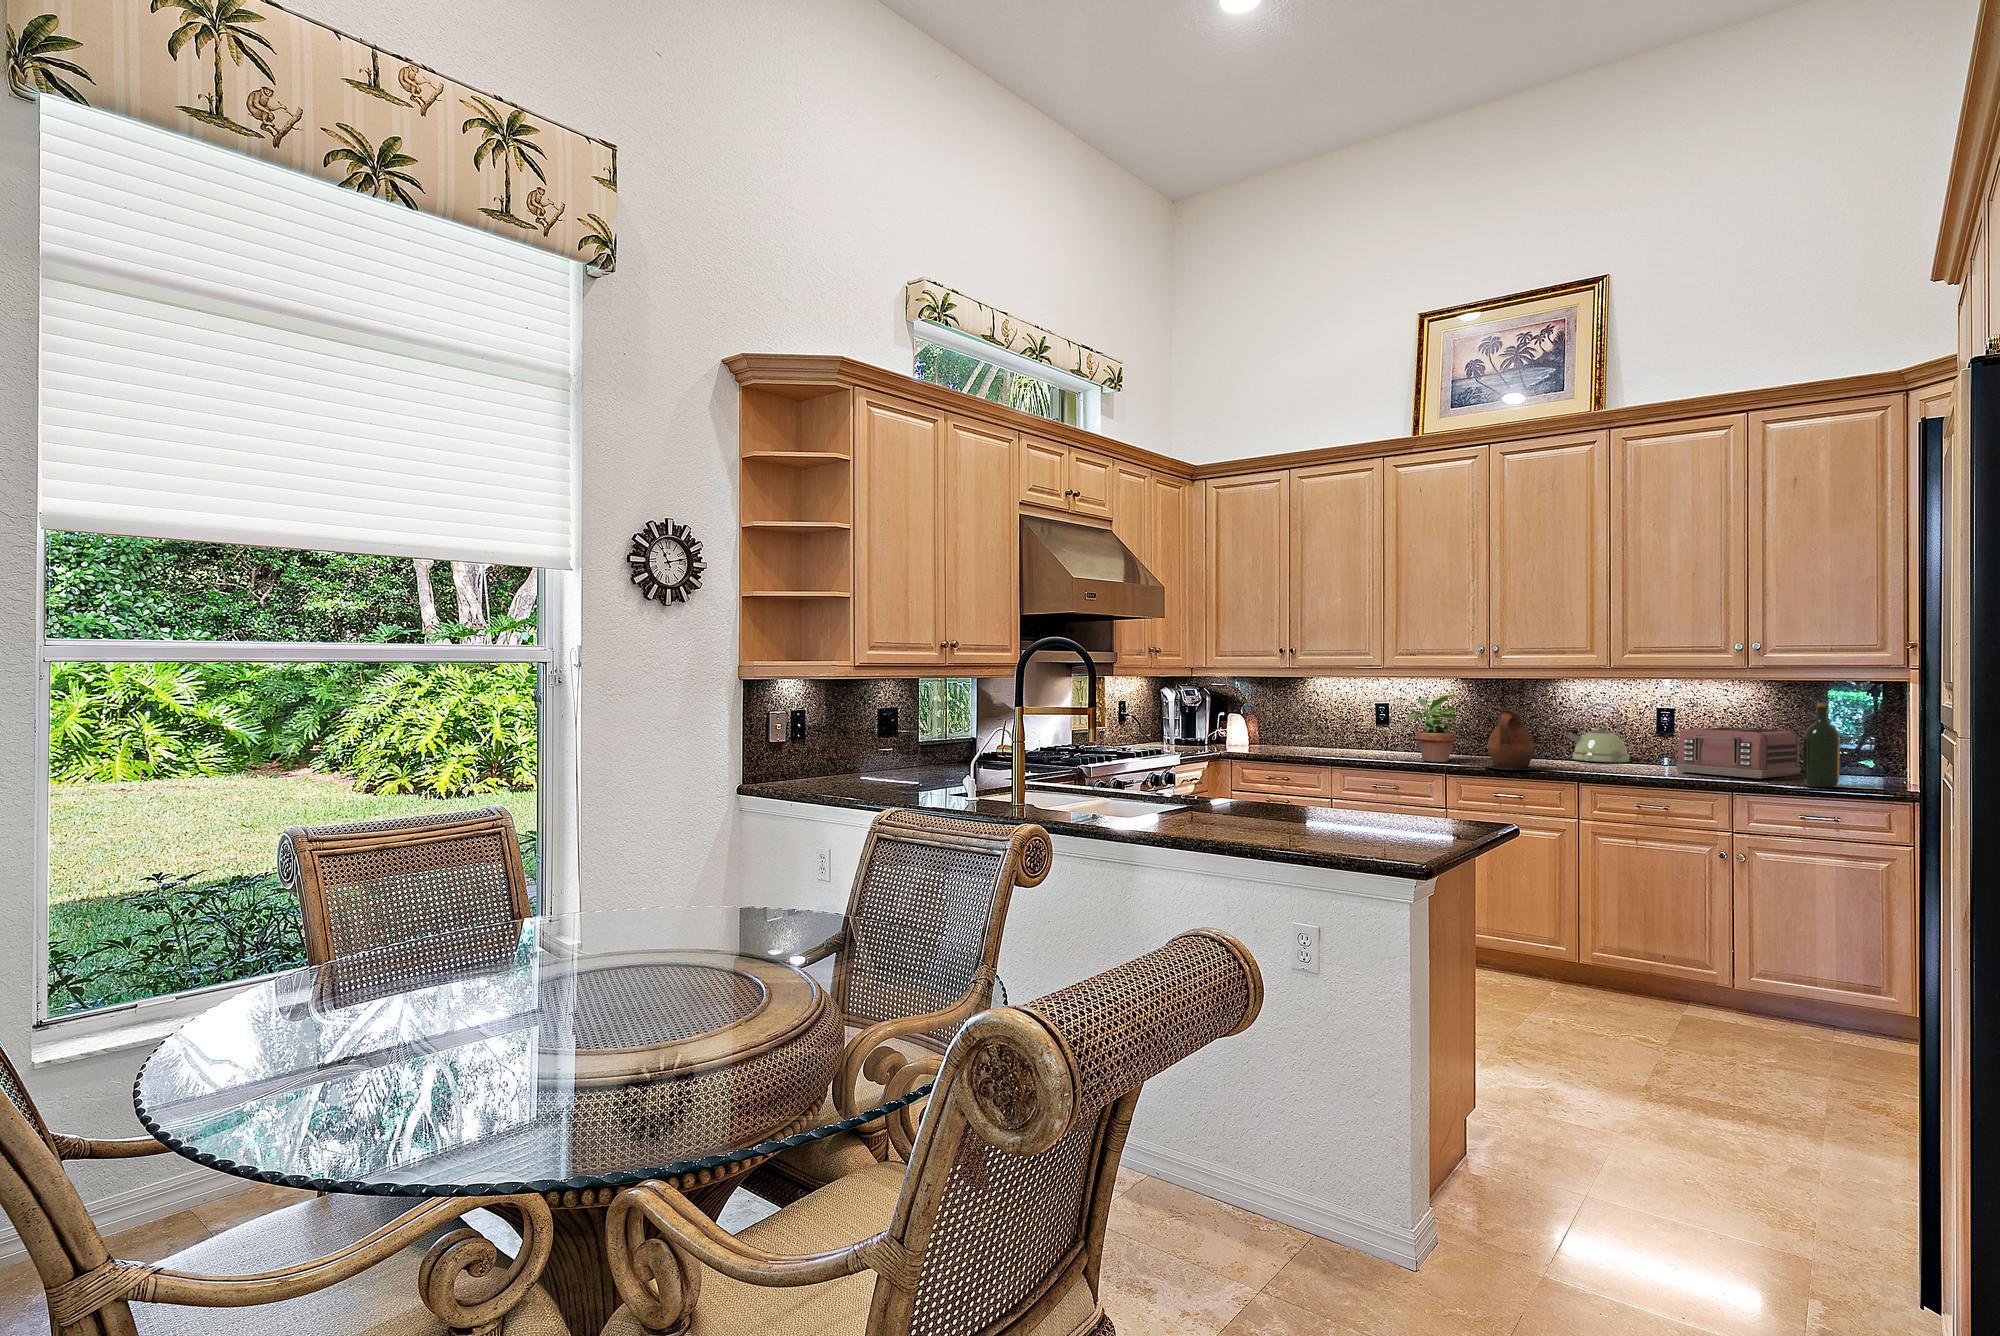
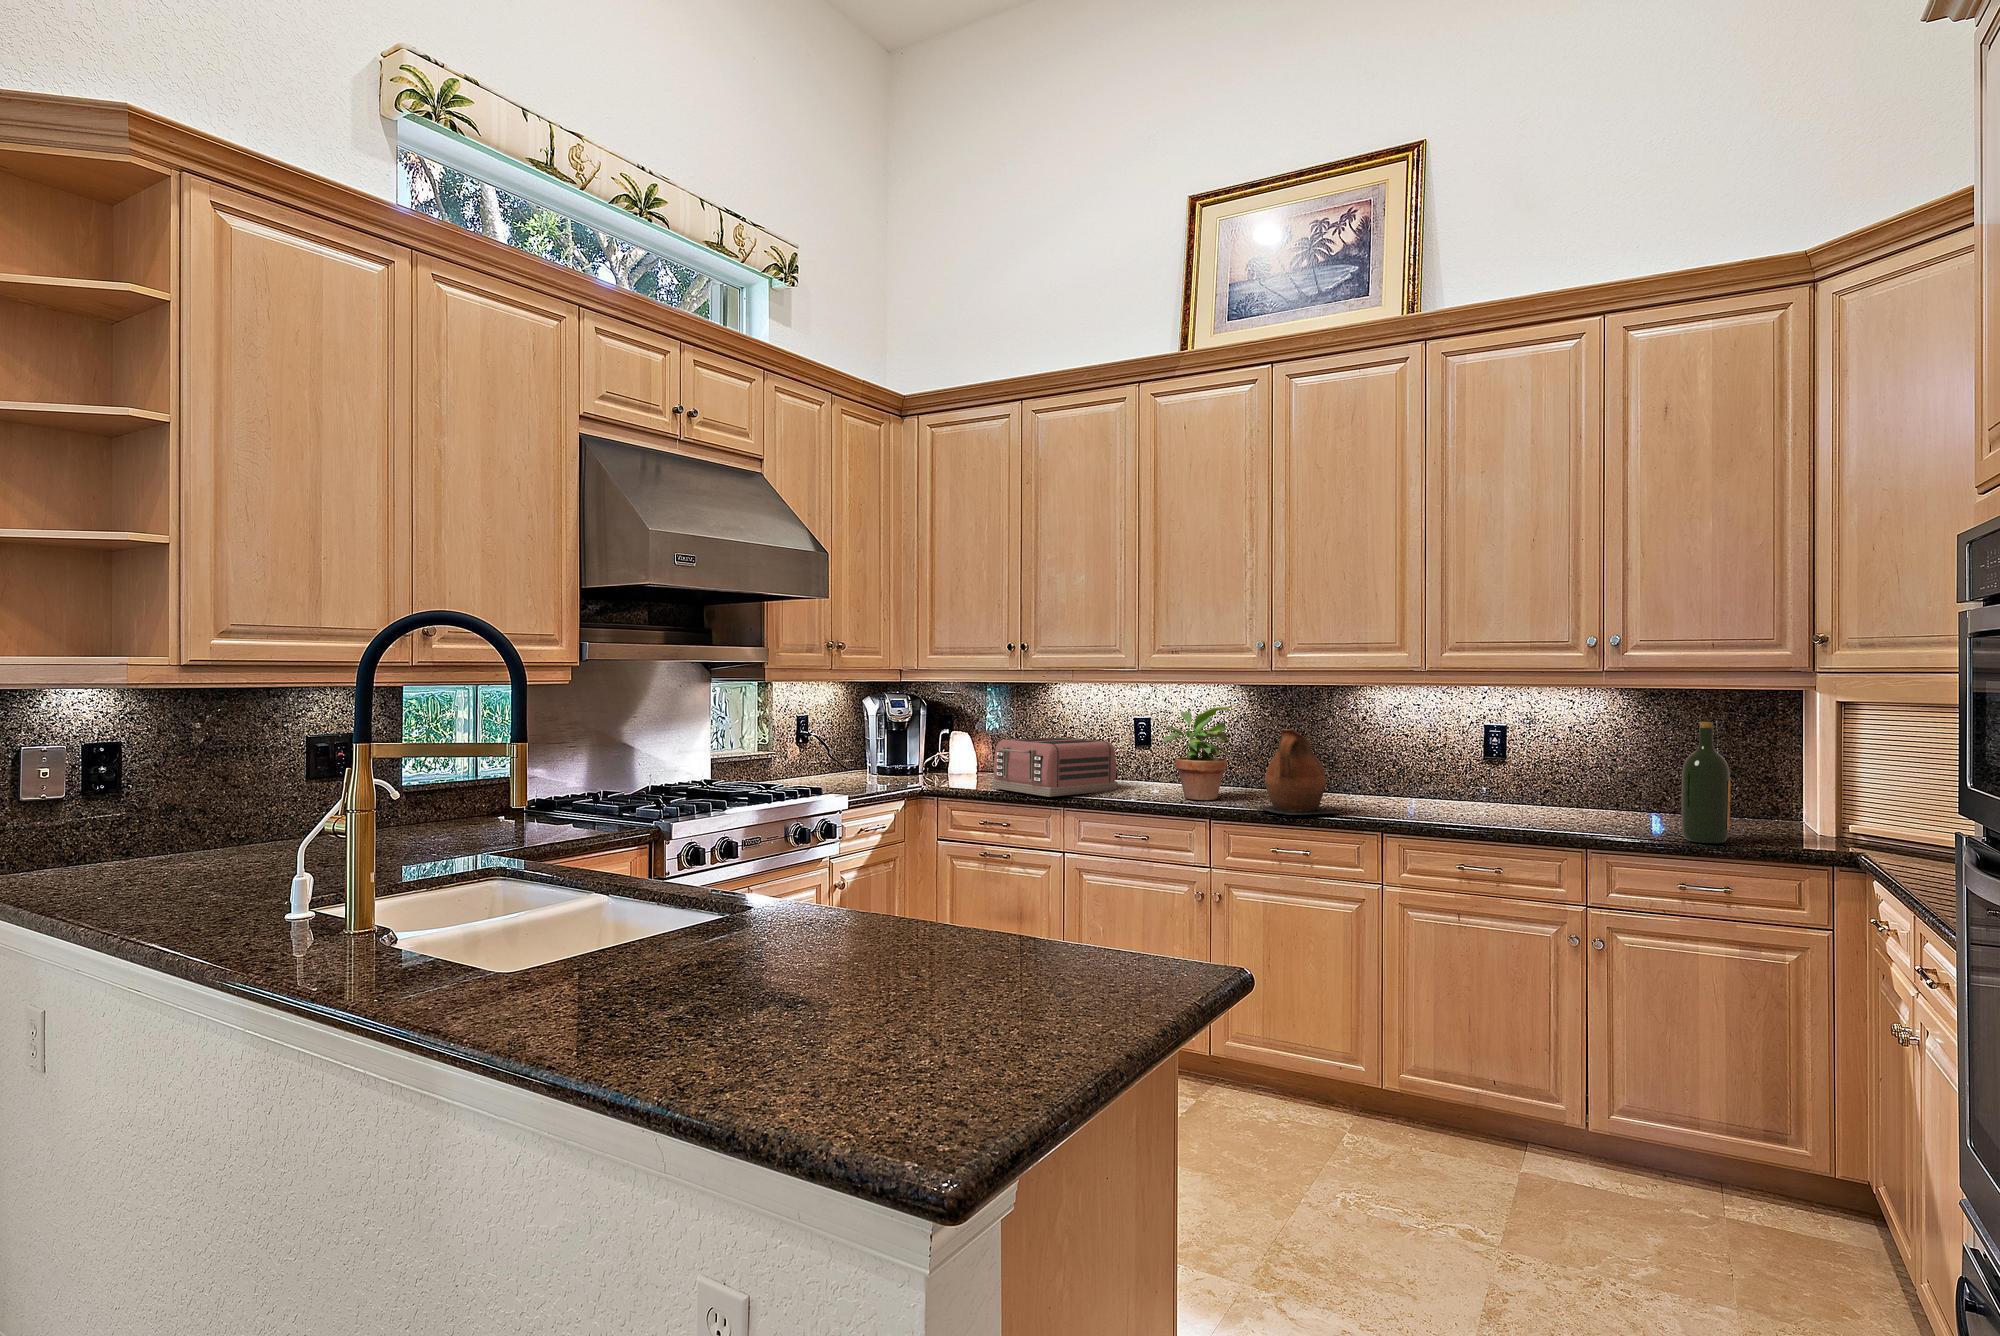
kettle: present [1565,703,1630,762] -> none [1368,718,1449,799]
toaster: present [1676,727,1801,778] -> present [993,737,1117,797]

